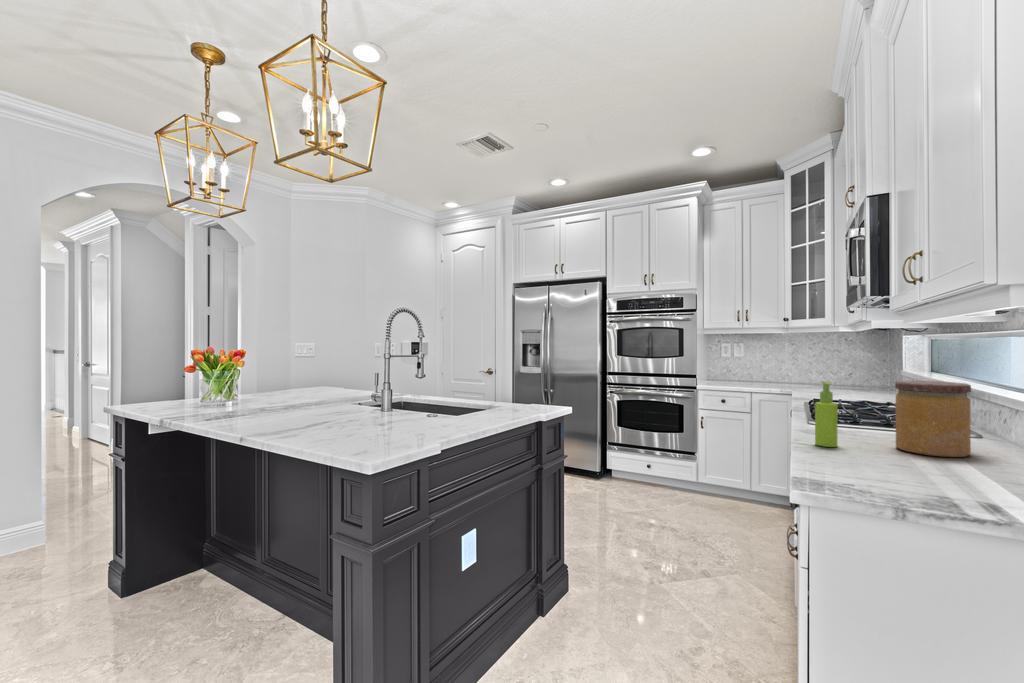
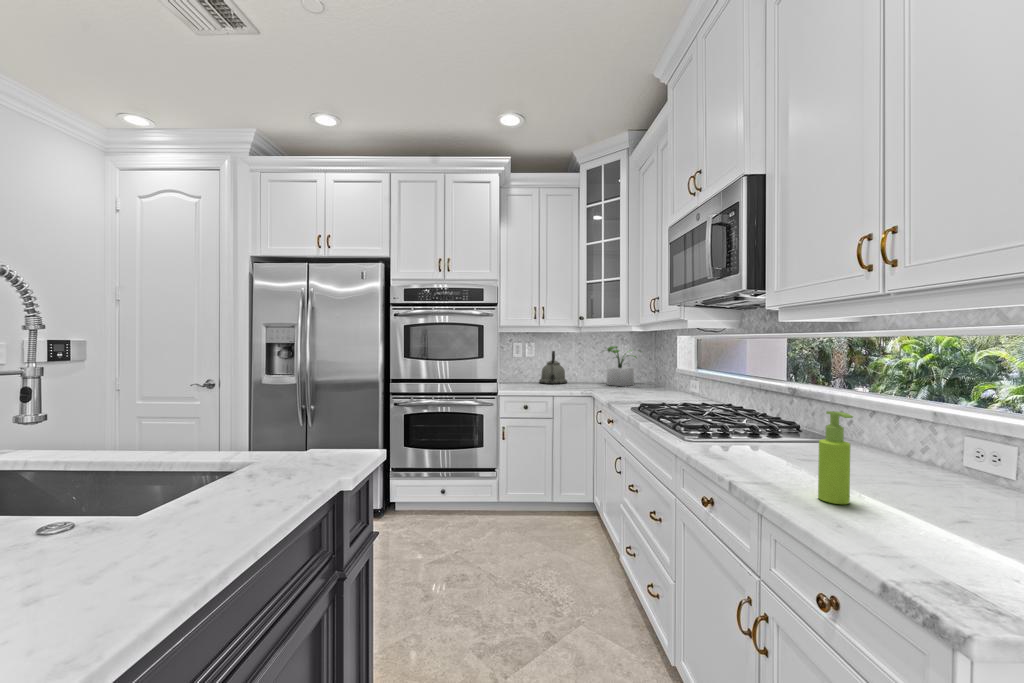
potted plant: none [810,346,862,387] -> present [607,346,637,386]
kettle: none [747,352,777,383] -> present [539,351,567,384]
jar: present [895,380,971,457] -> none [886,403,983,504]

